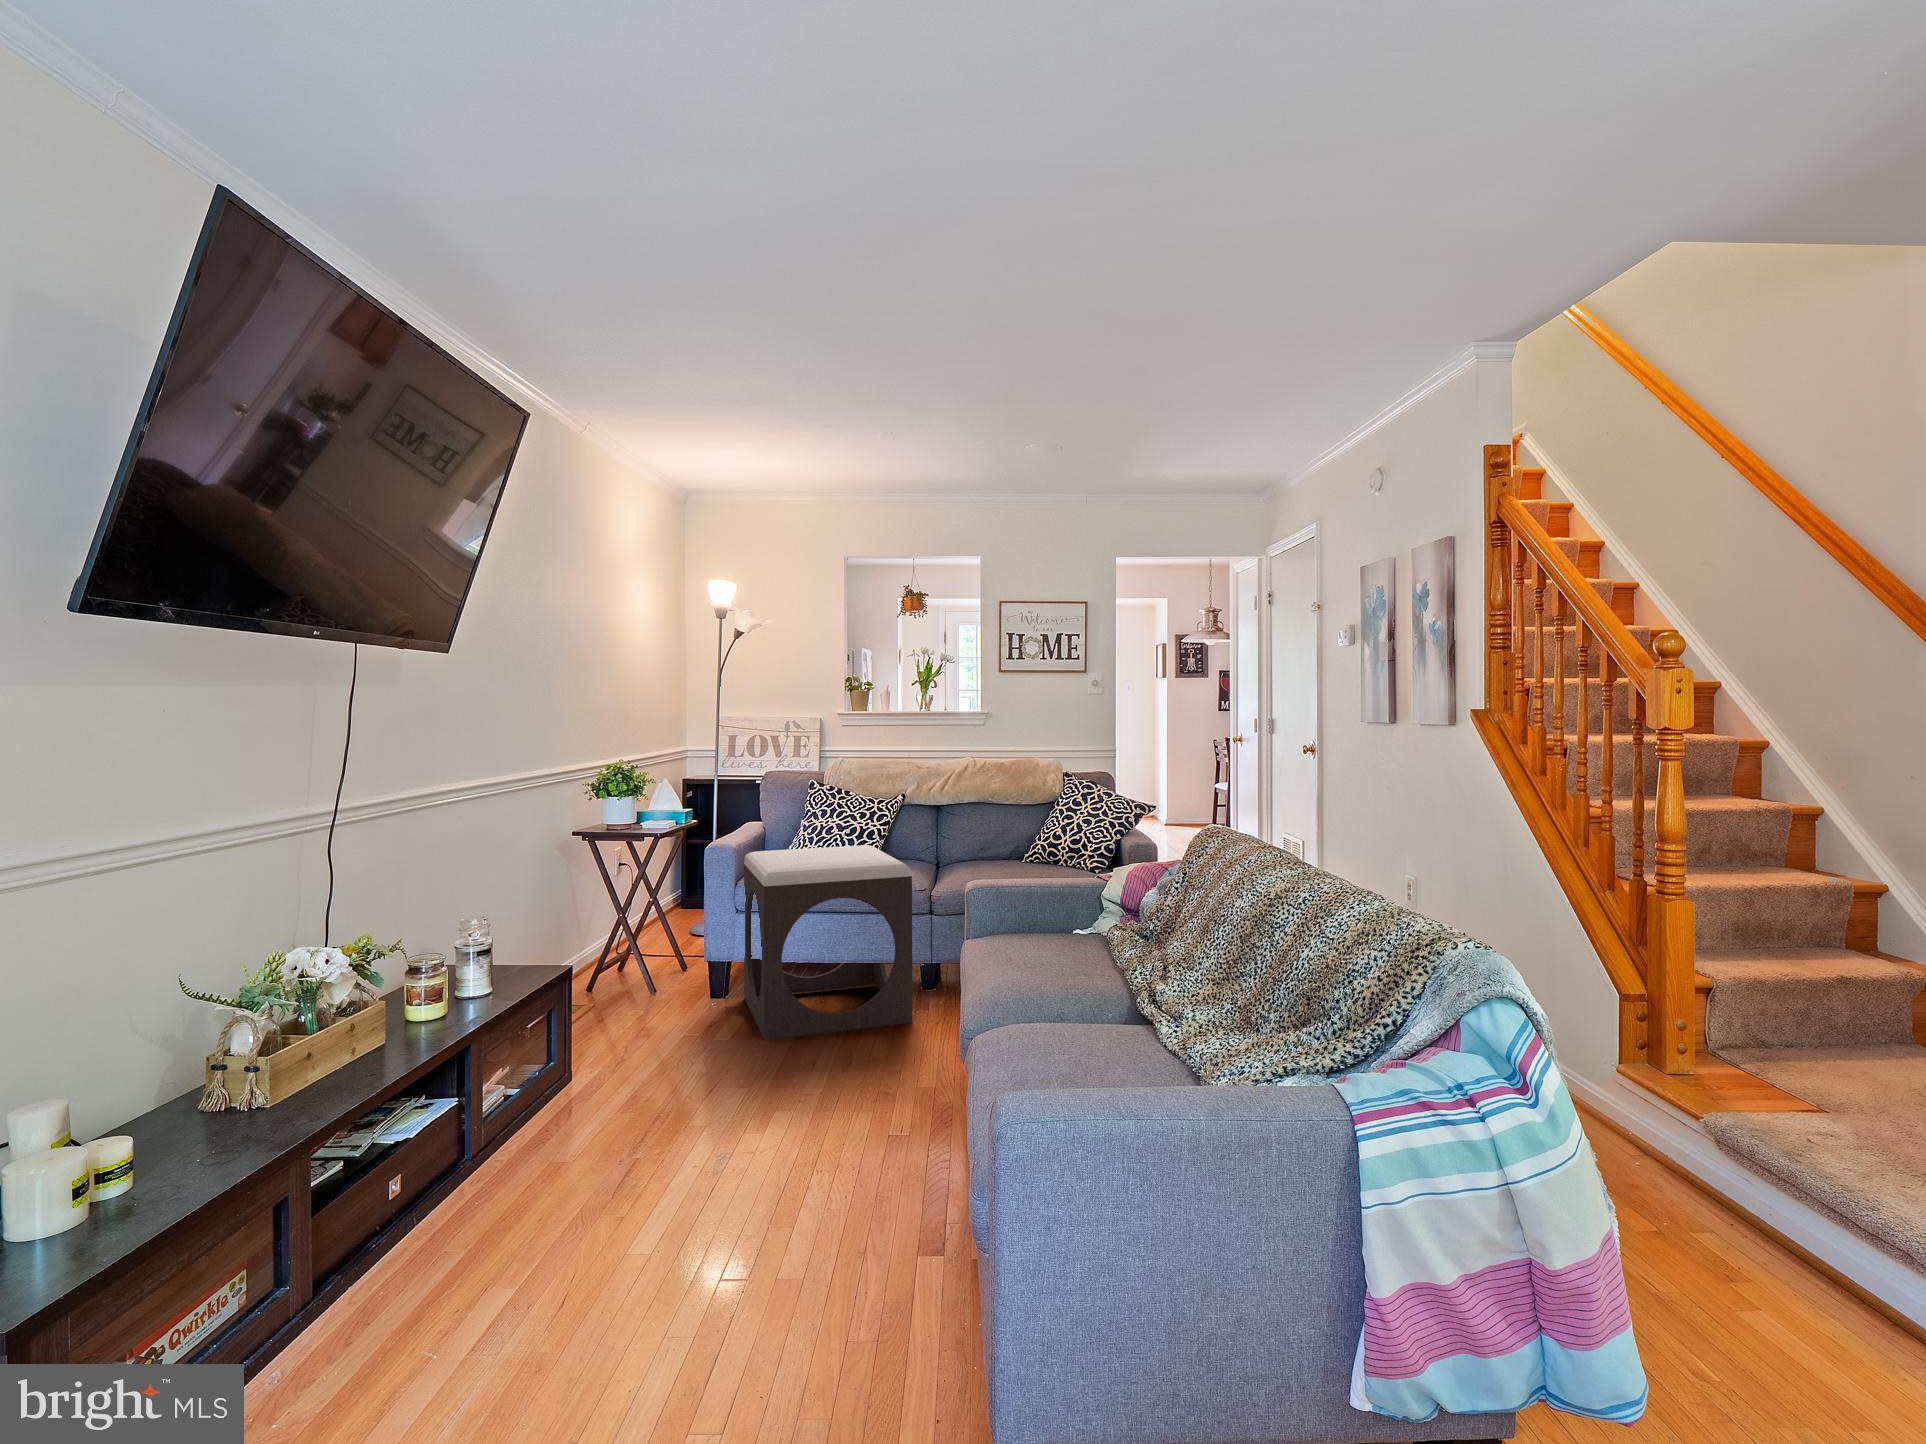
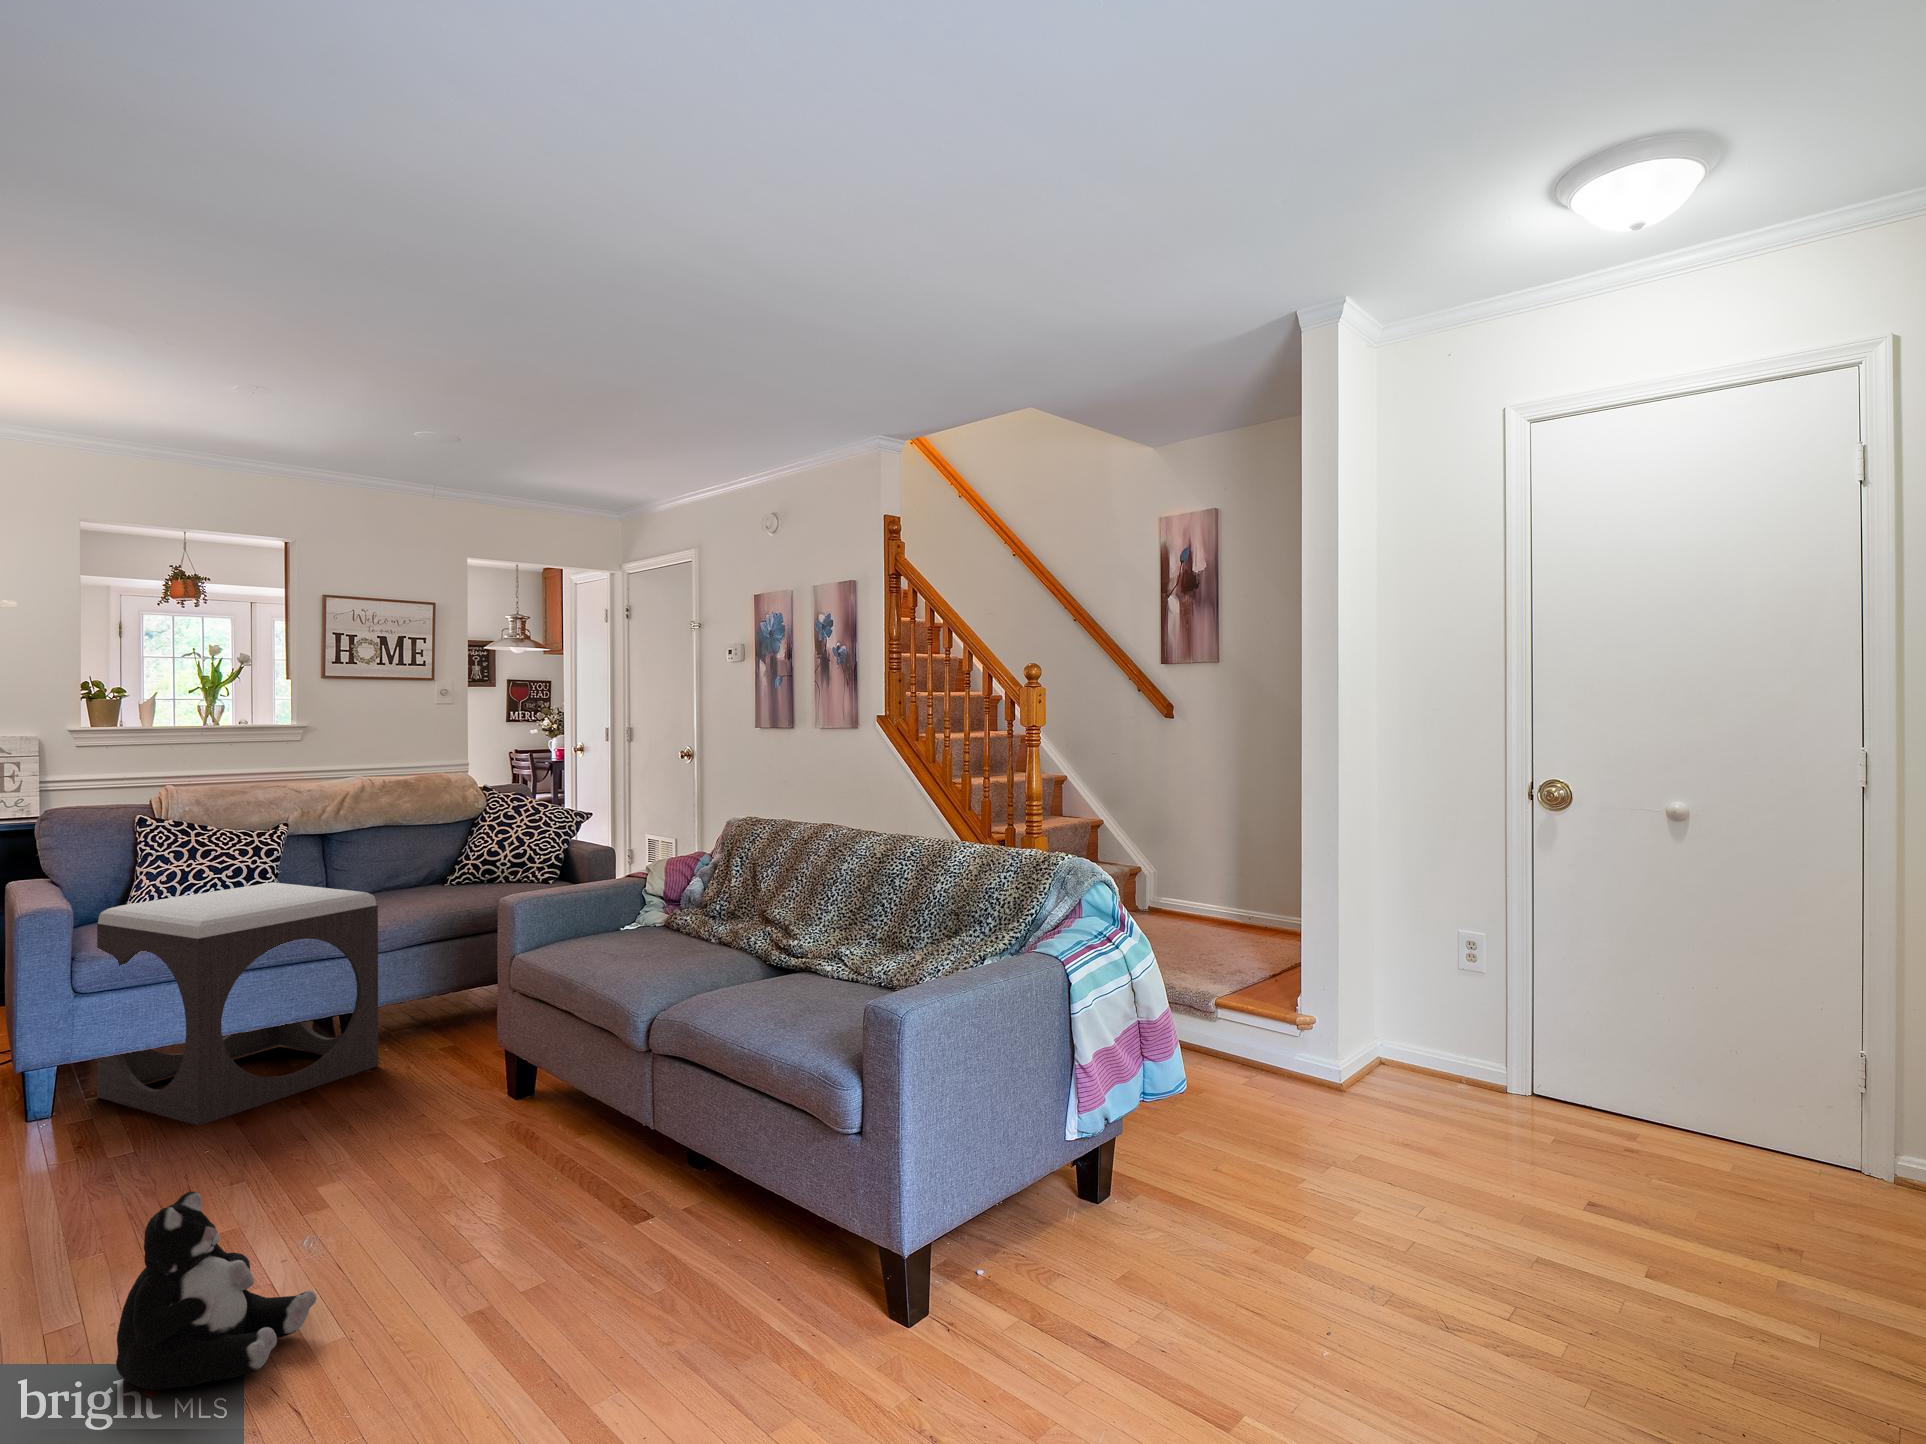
plush toy: none [491,1102,628,1273] -> present [116,1191,316,1390]

